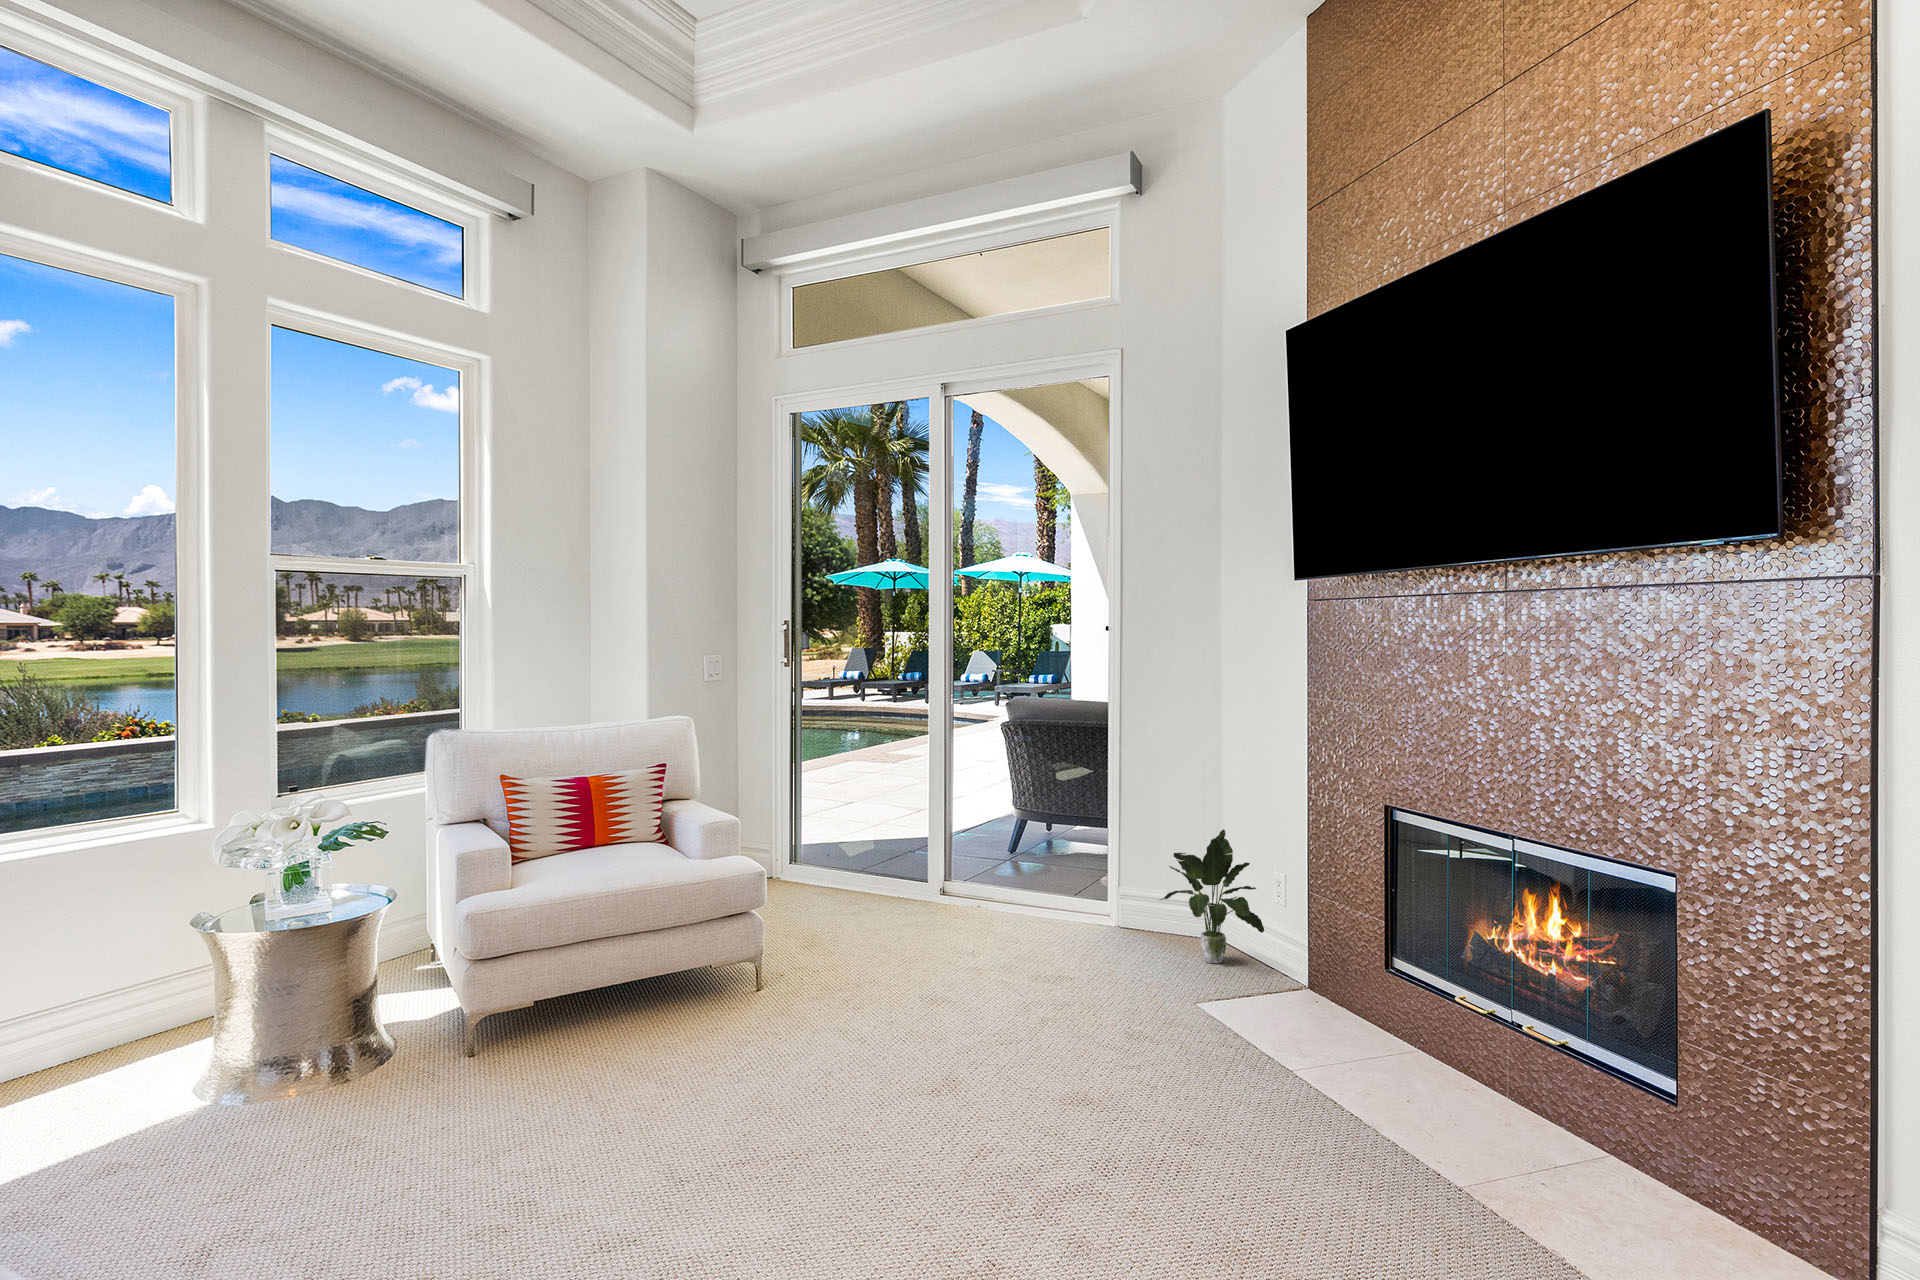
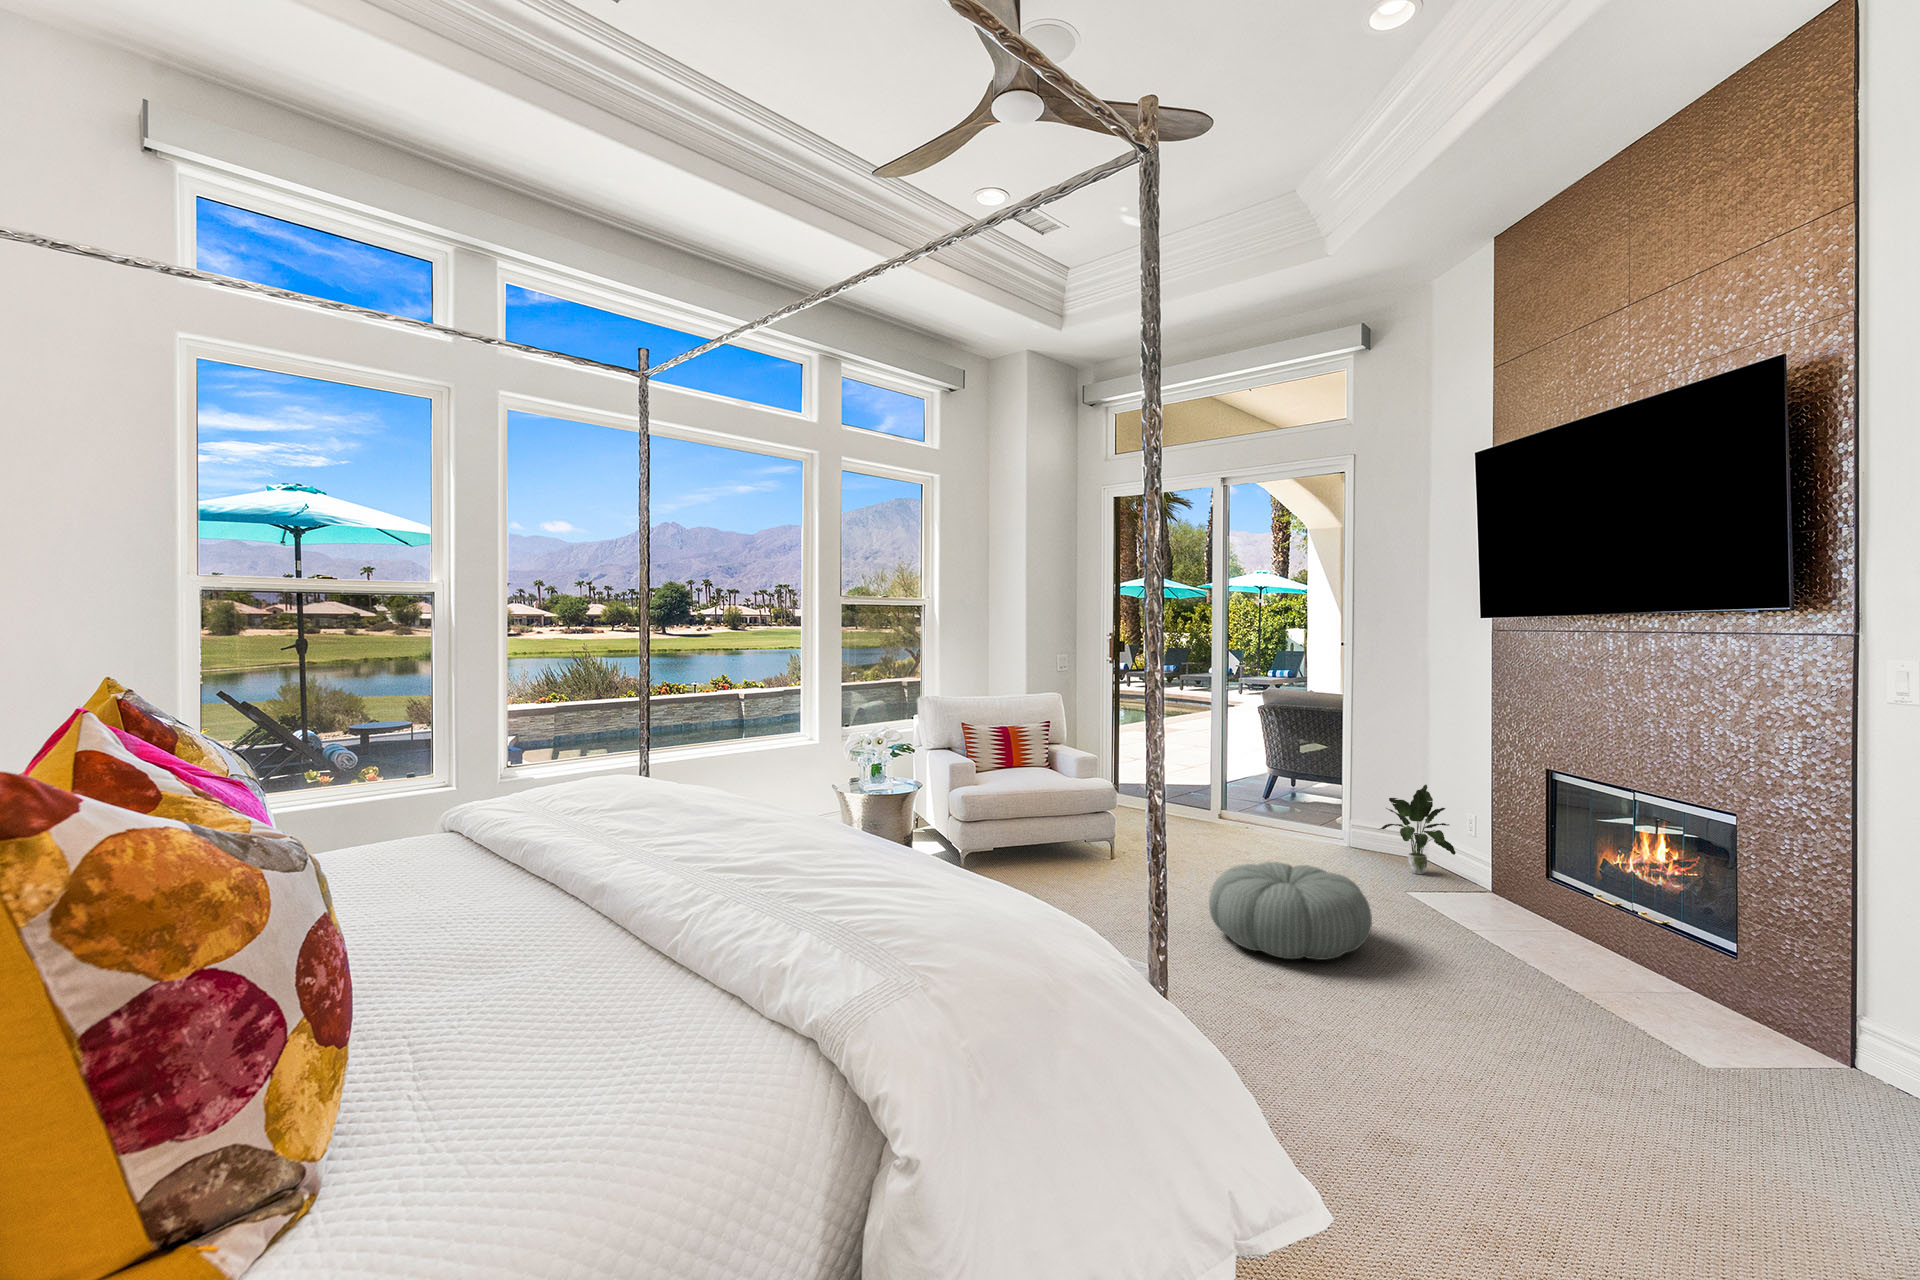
pouf: none [881,982,1144,1169] -> present [1209,862,1372,960]

